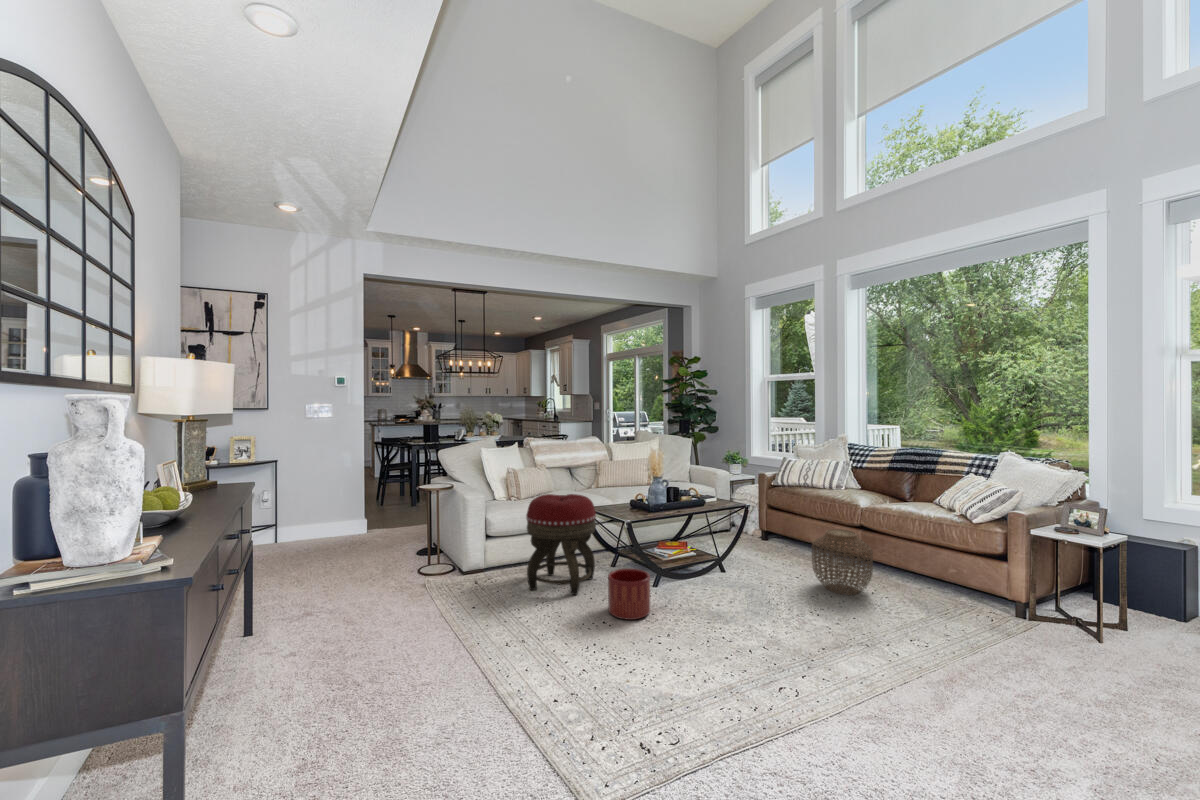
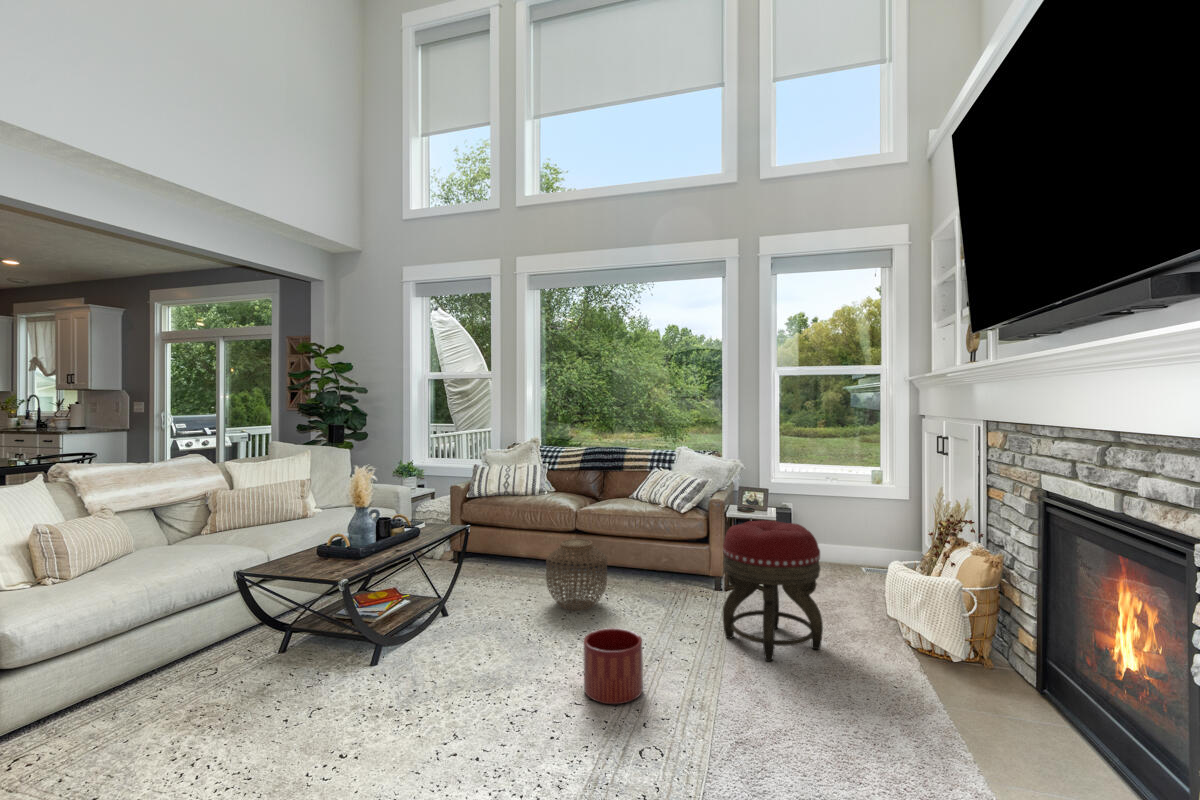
footstool: present [526,494,596,595] -> present [723,520,823,661]
planter: present [608,569,651,620] -> present [584,628,643,704]

